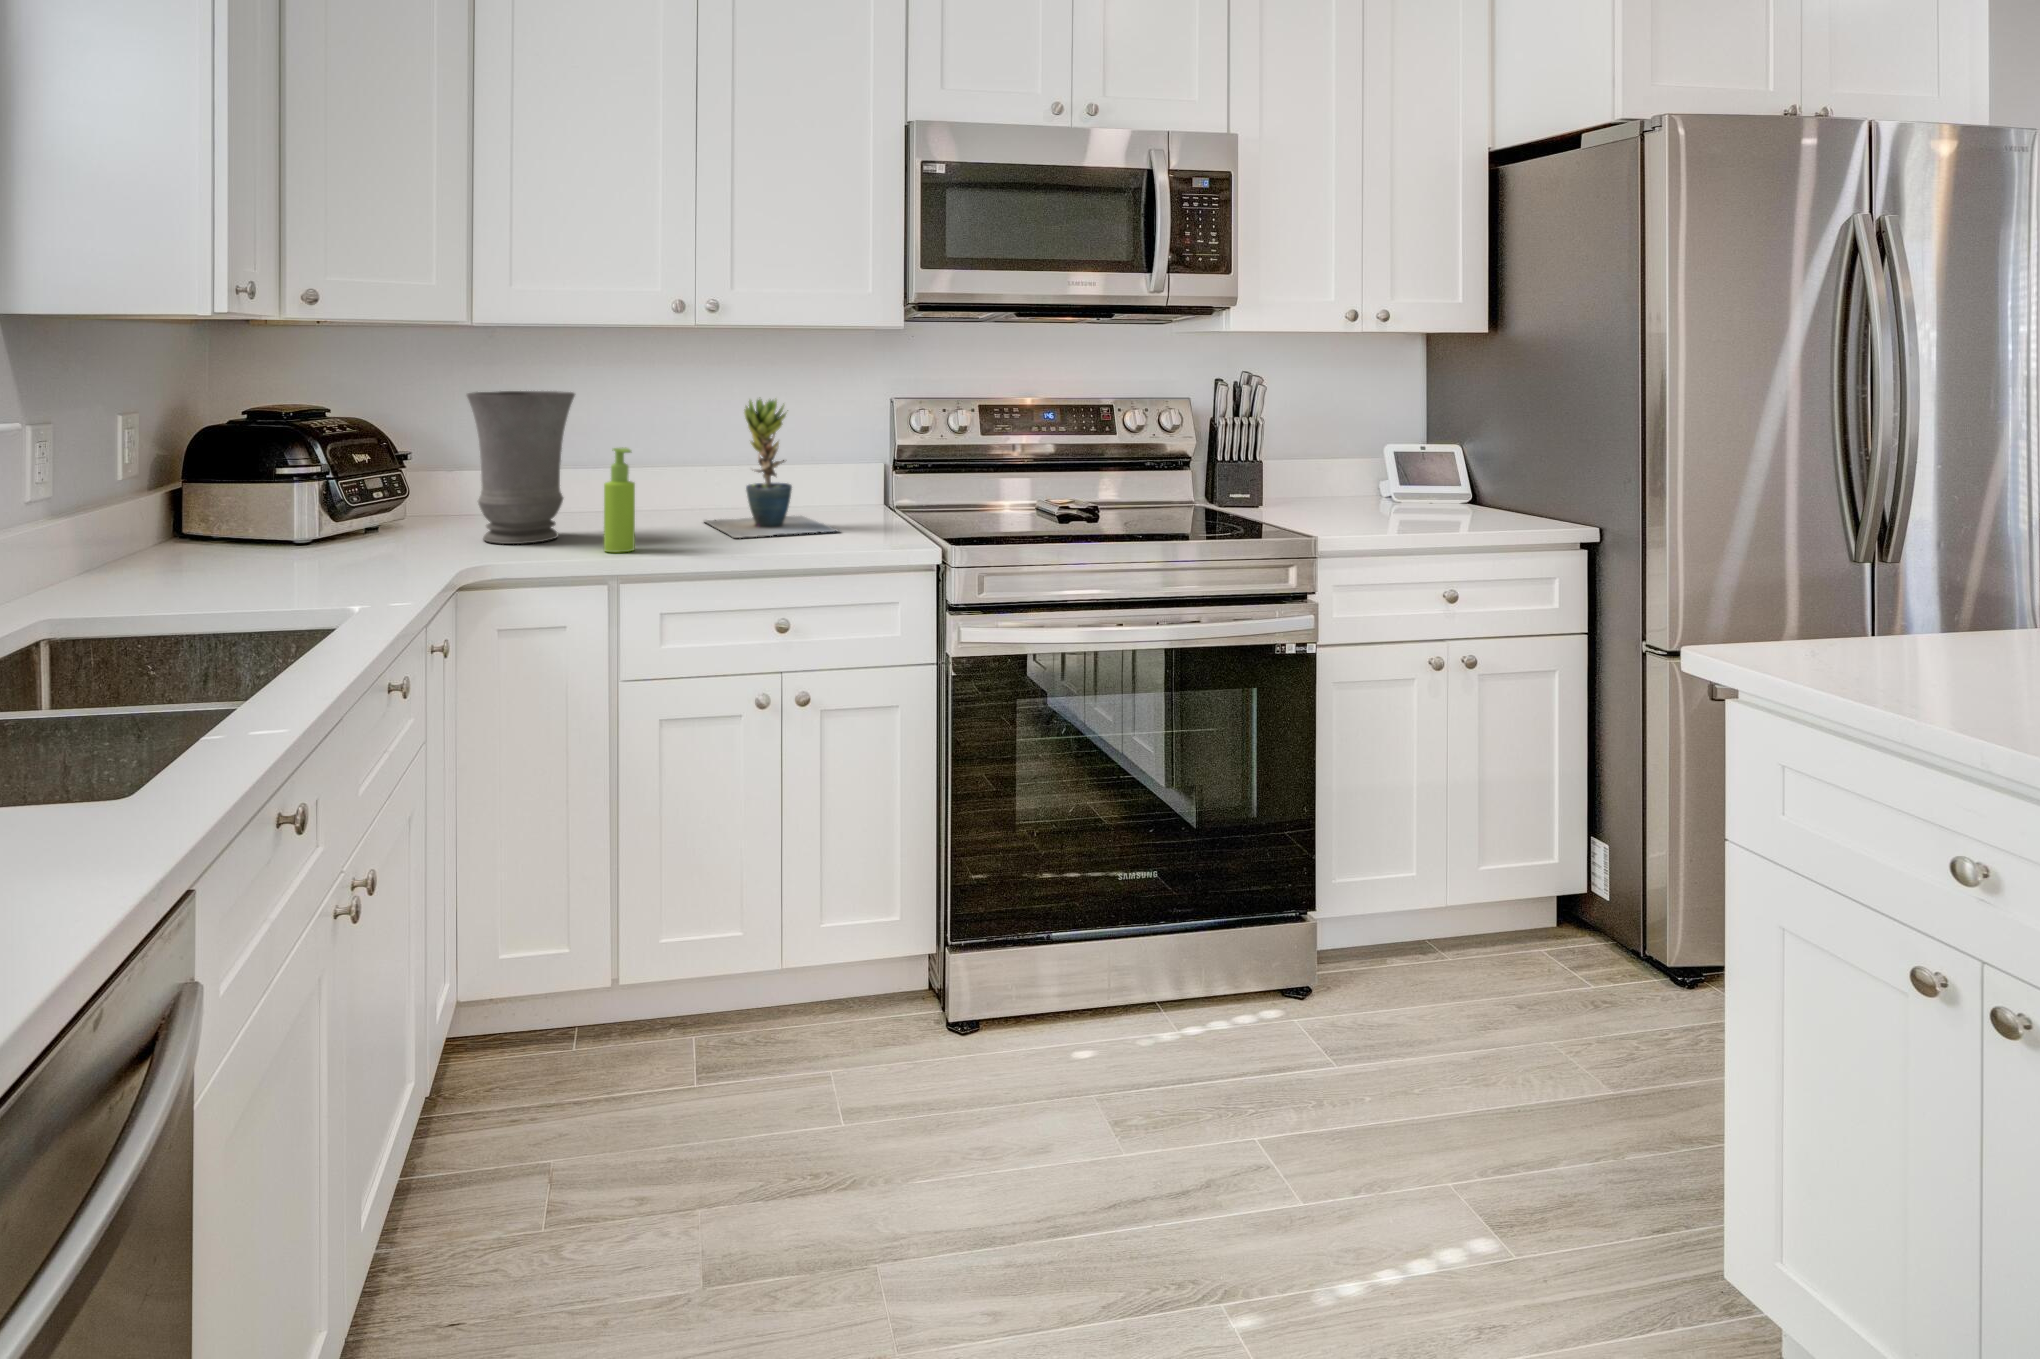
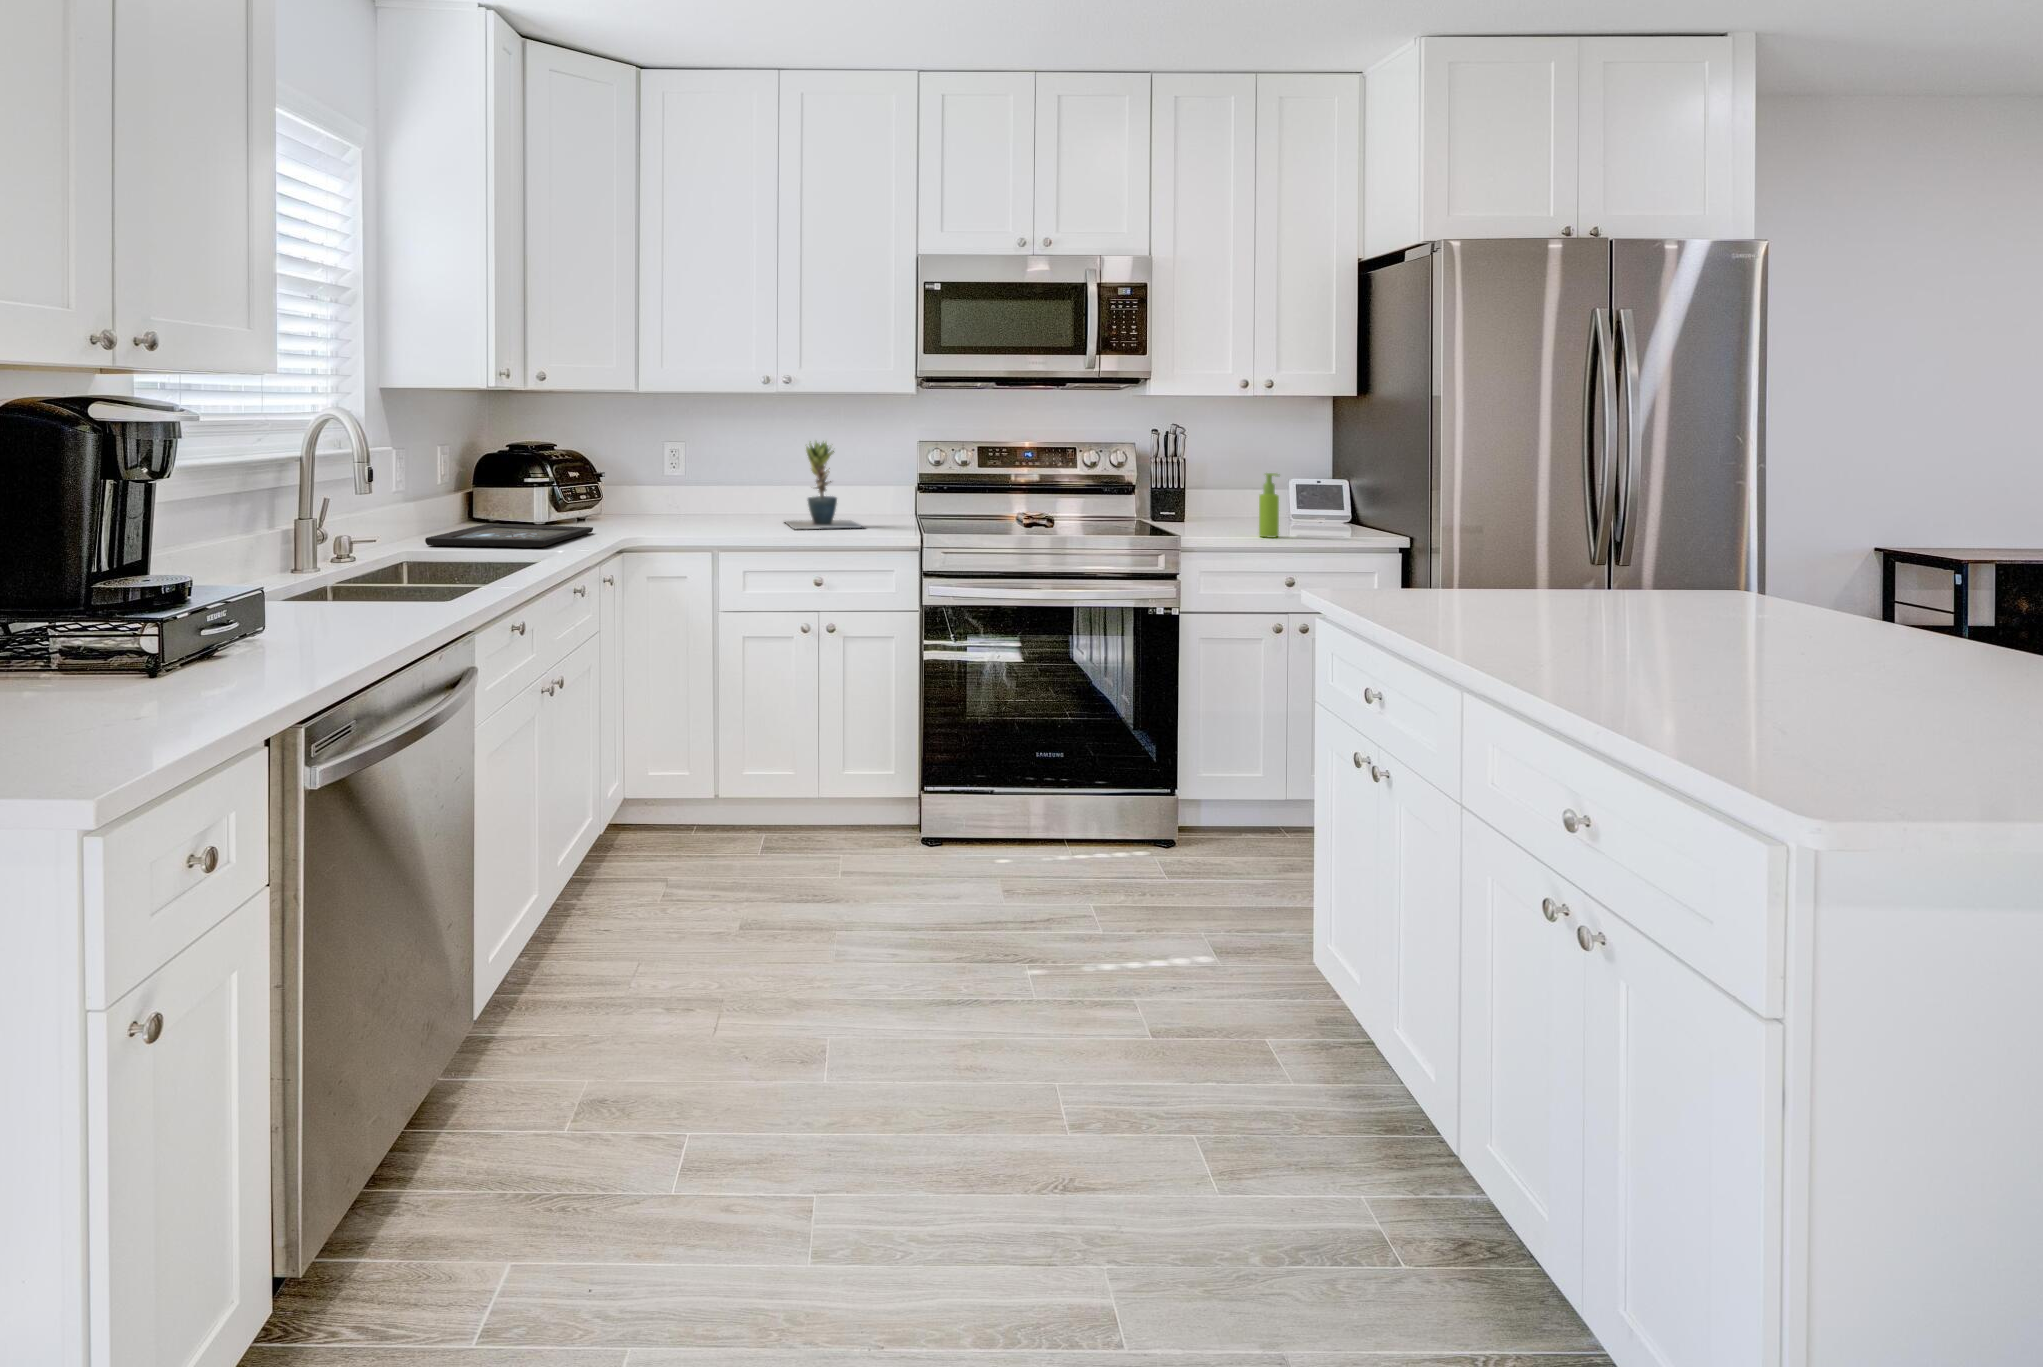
vase: present [467,391,575,544] -> none [632,435,698,529]
soap dispenser: present [604,447,635,553] -> present [1259,473,1279,538]
tray: none [87,548,405,604] -> present [425,524,593,547]

